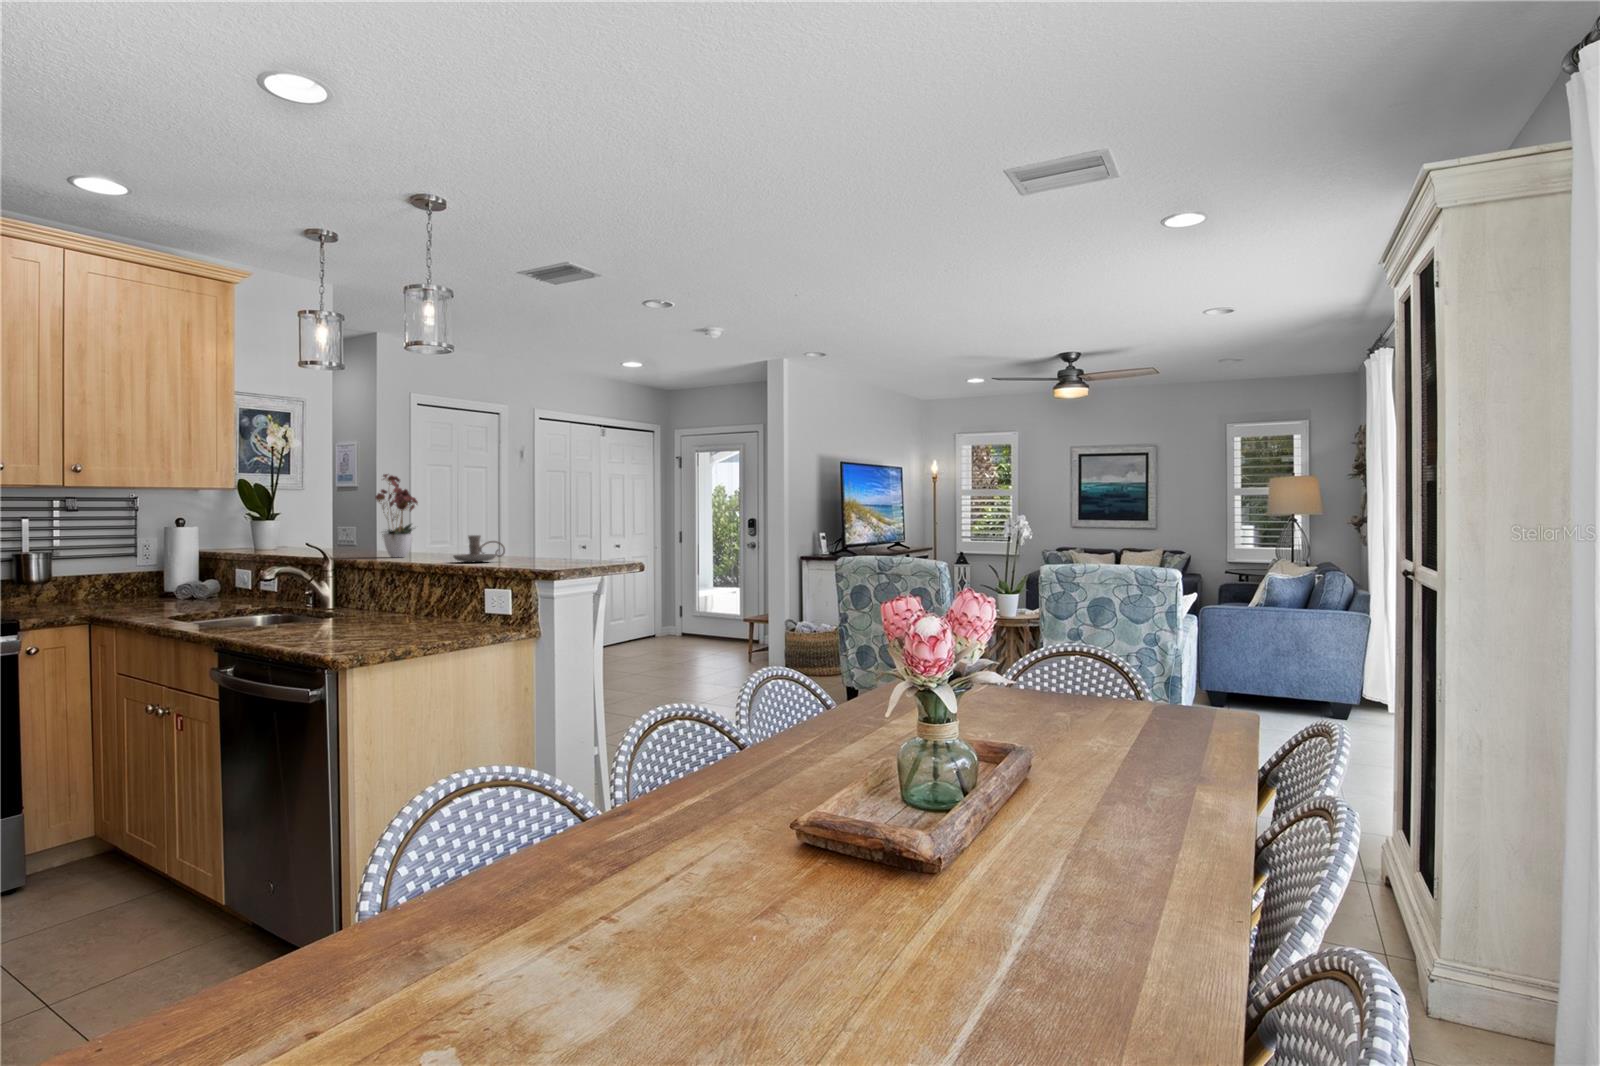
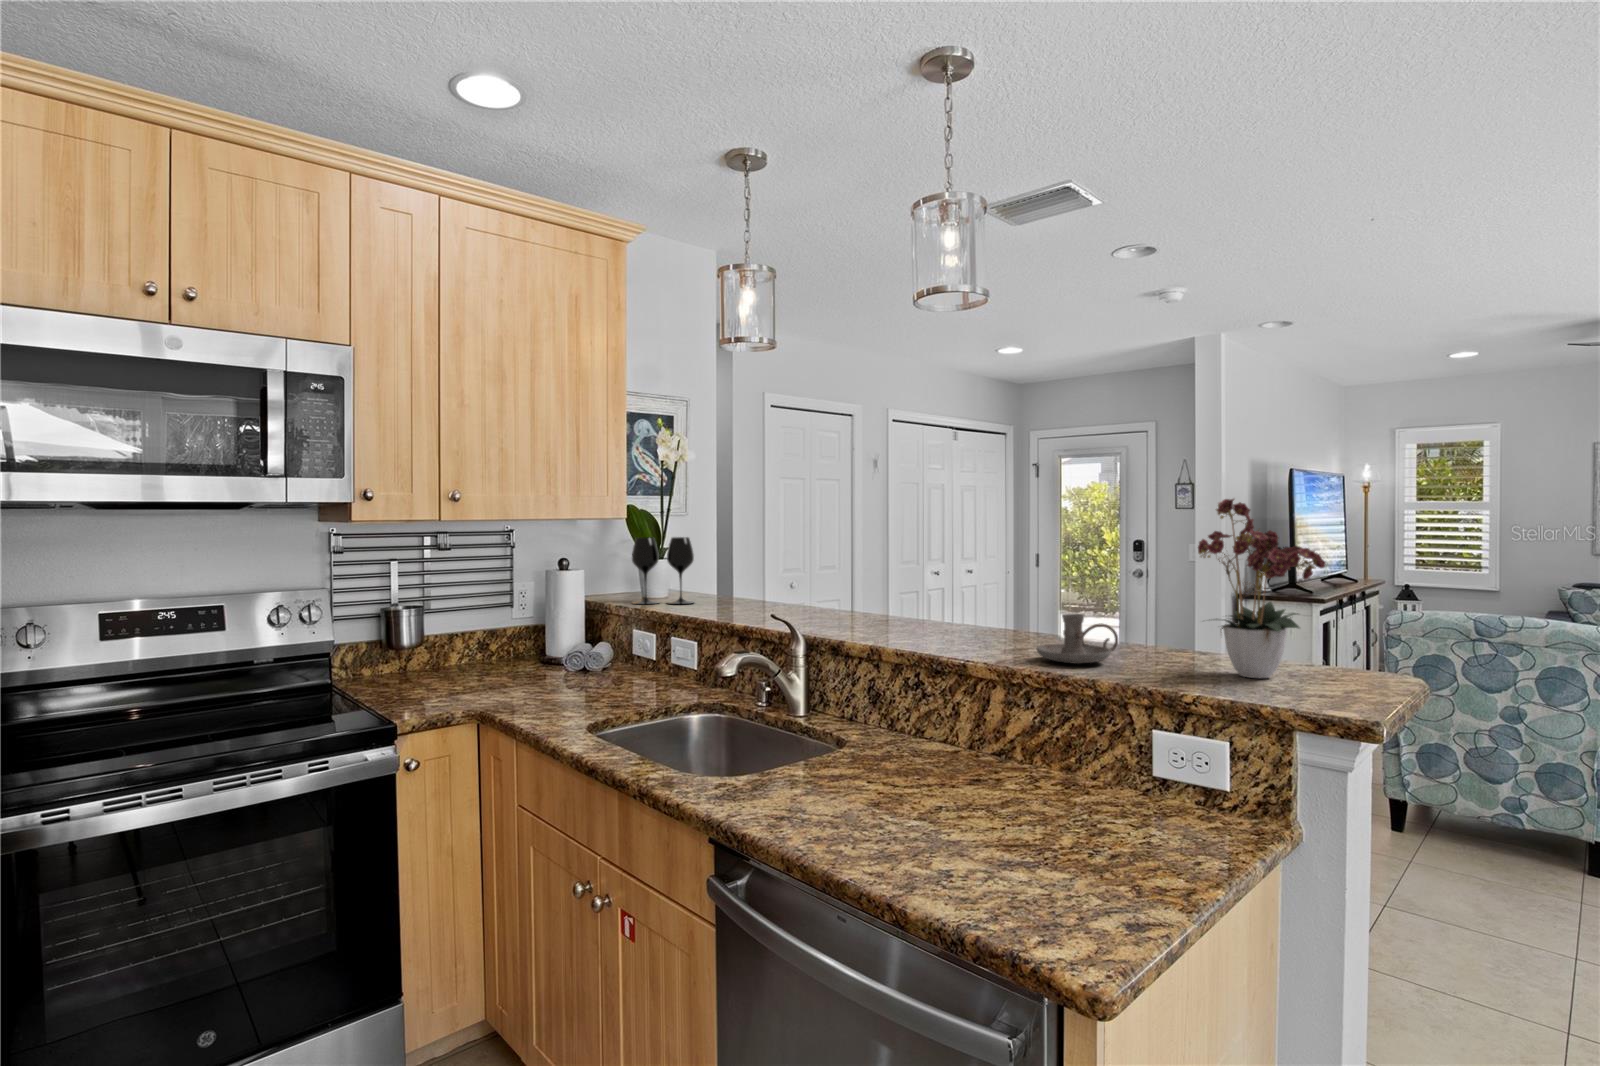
flower arrangement: present [375,474,418,557] -> present [1198,499,1326,678]
wine glass: none [238,503,291,552] -> present [632,537,694,604]

